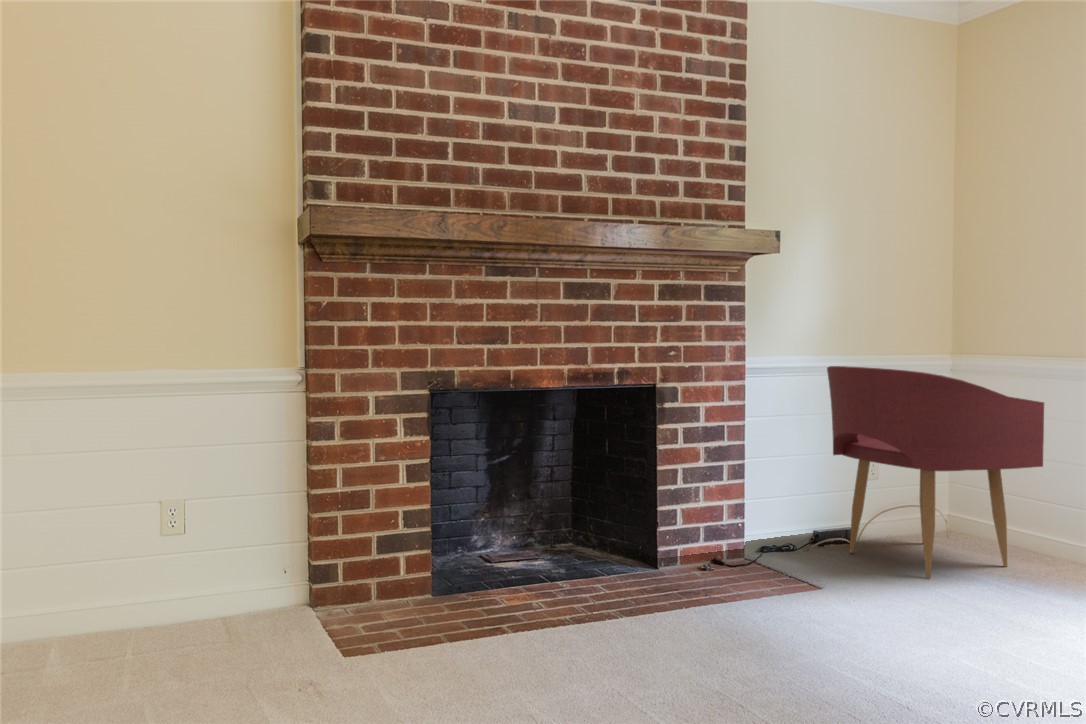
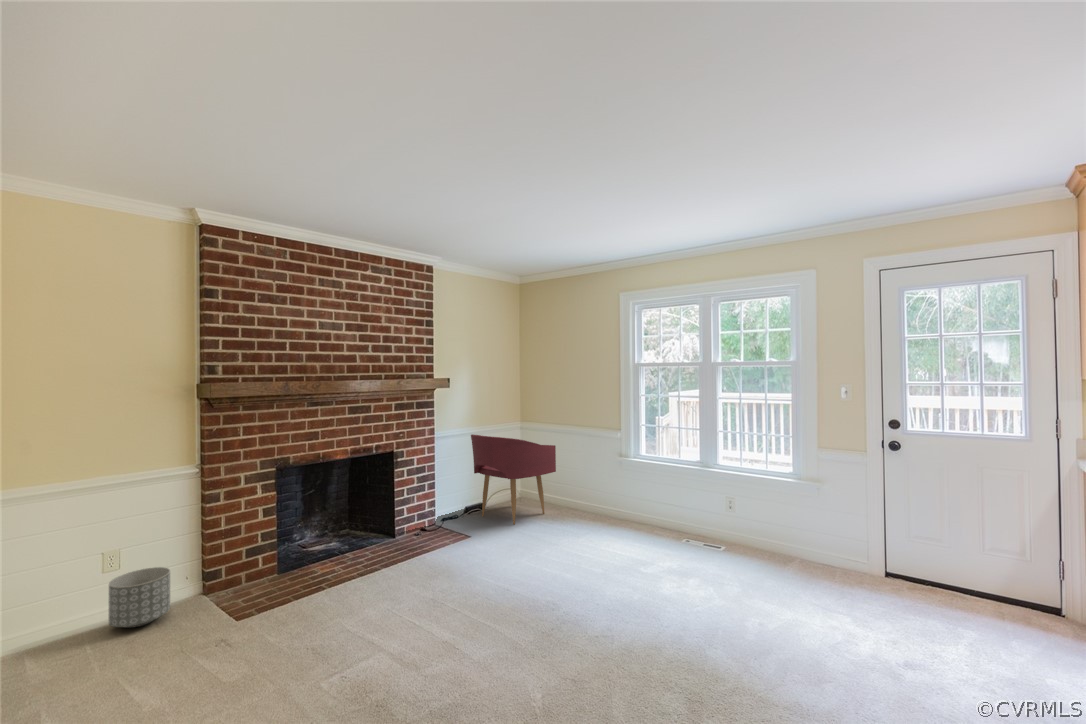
planter: none [163,541,254,636] -> present [109,567,170,628]

